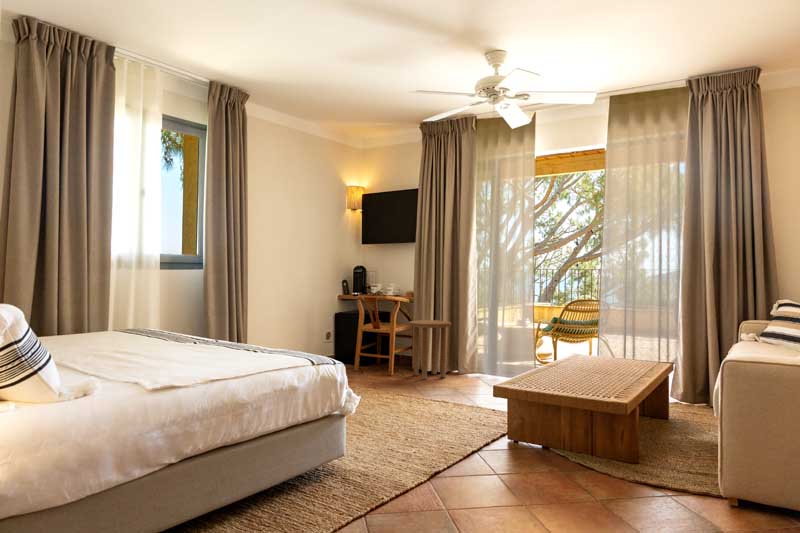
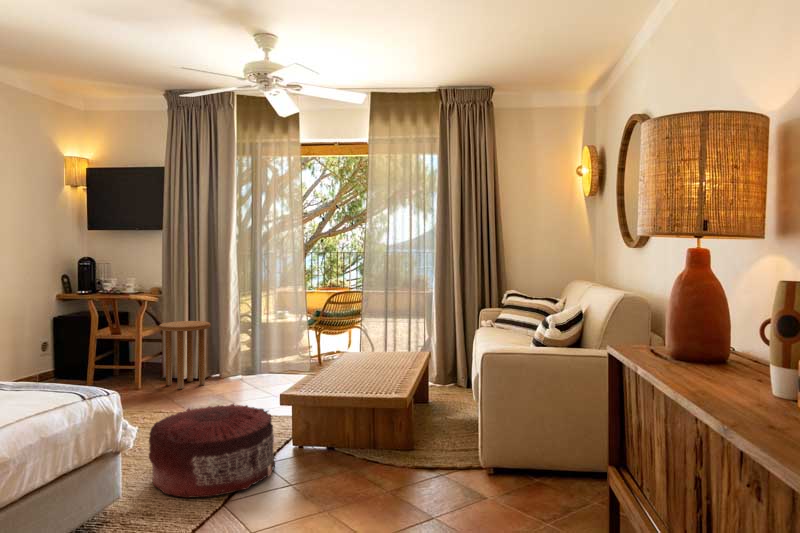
pouf: none [373,389,488,471] -> present [149,404,275,498]

